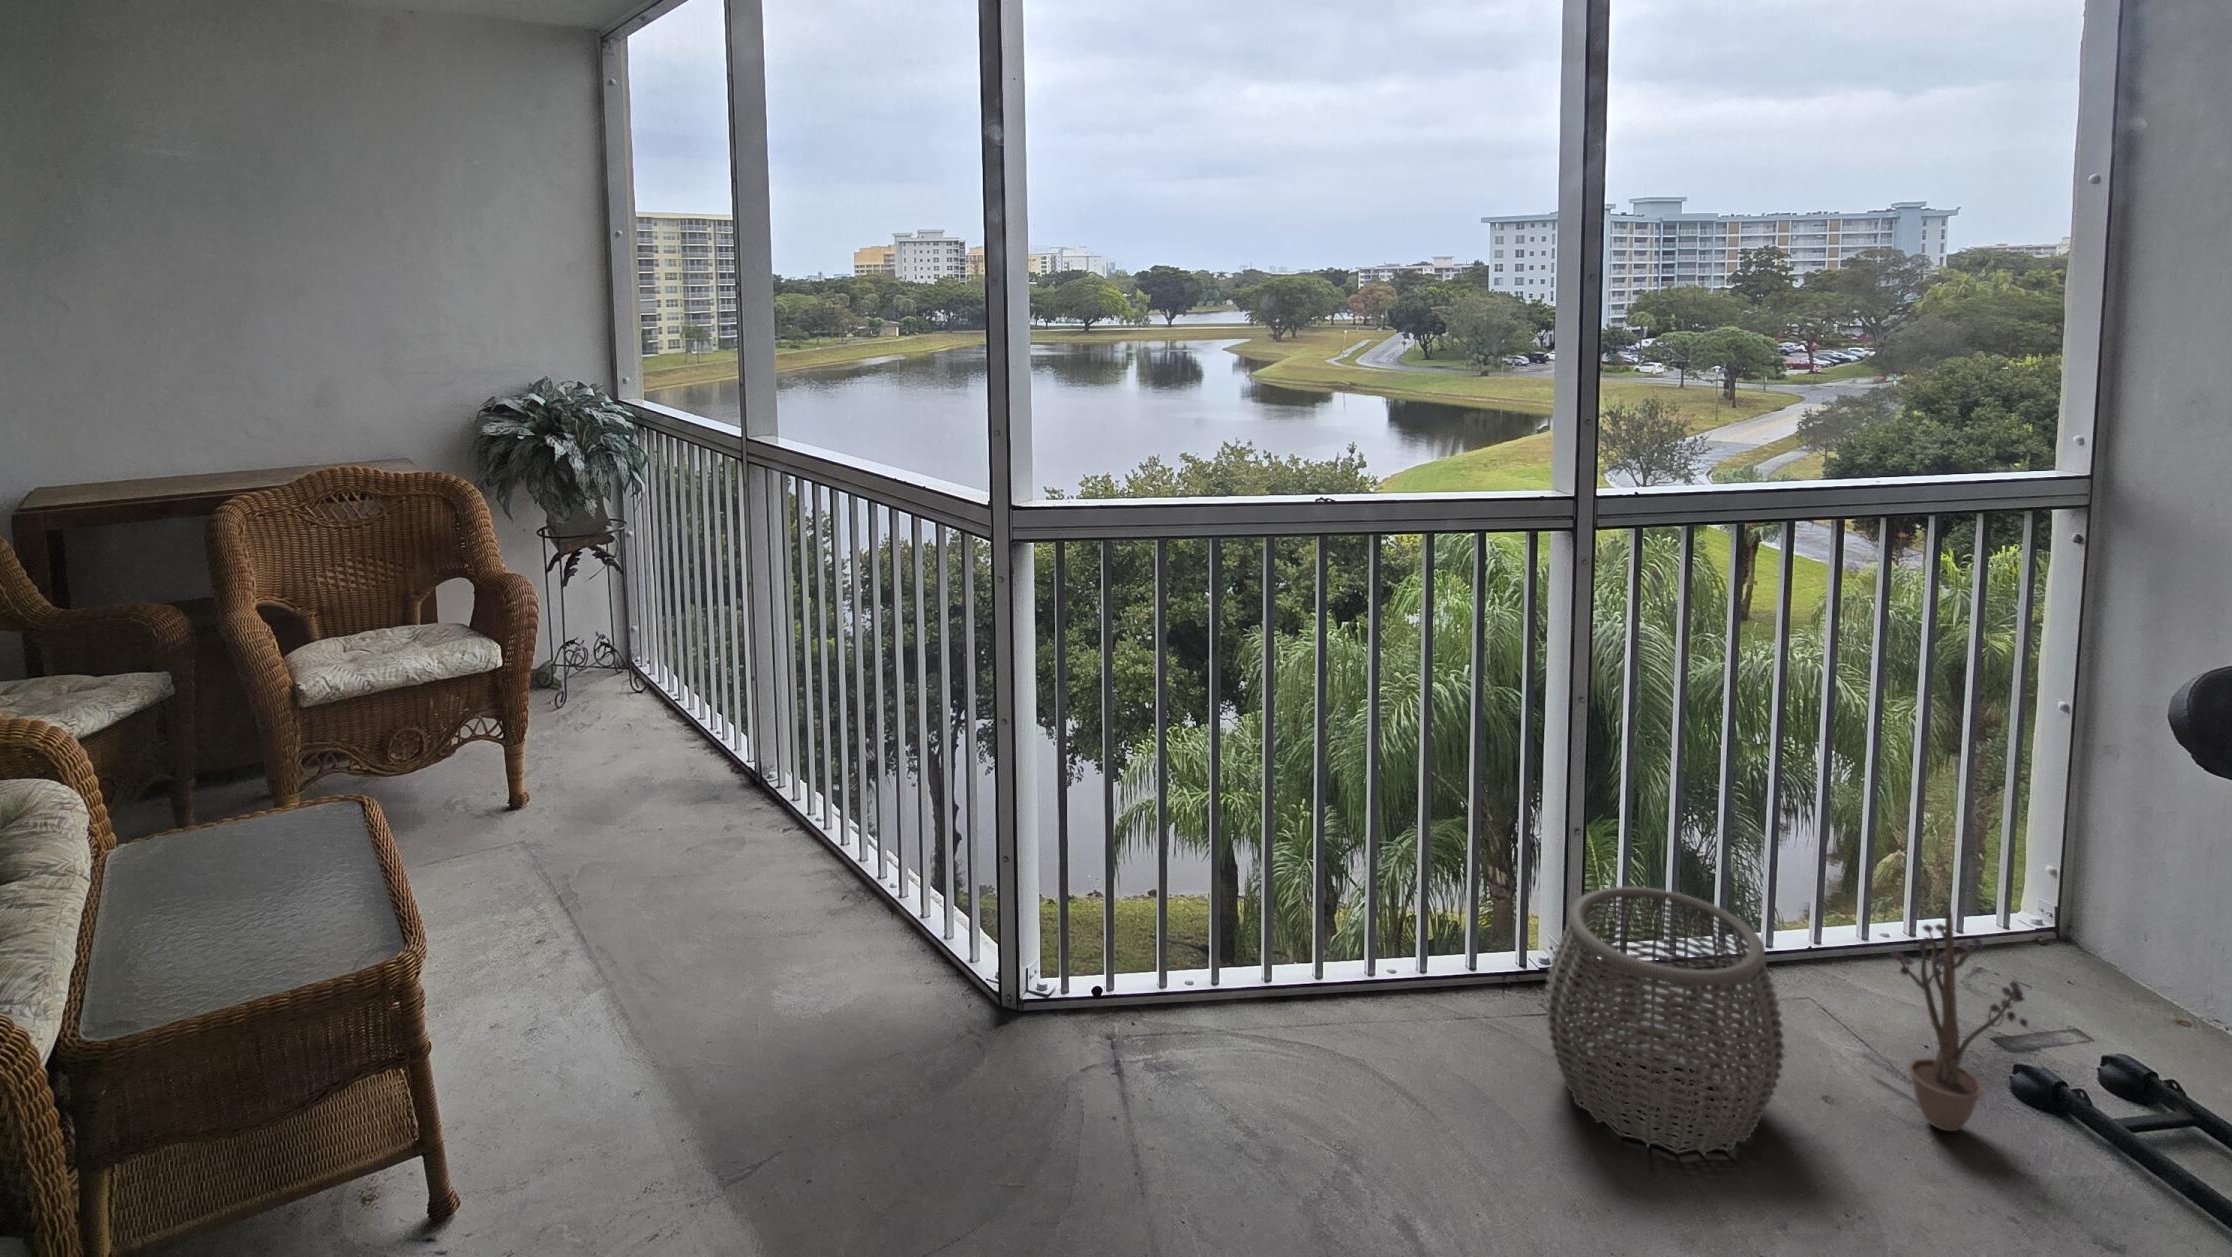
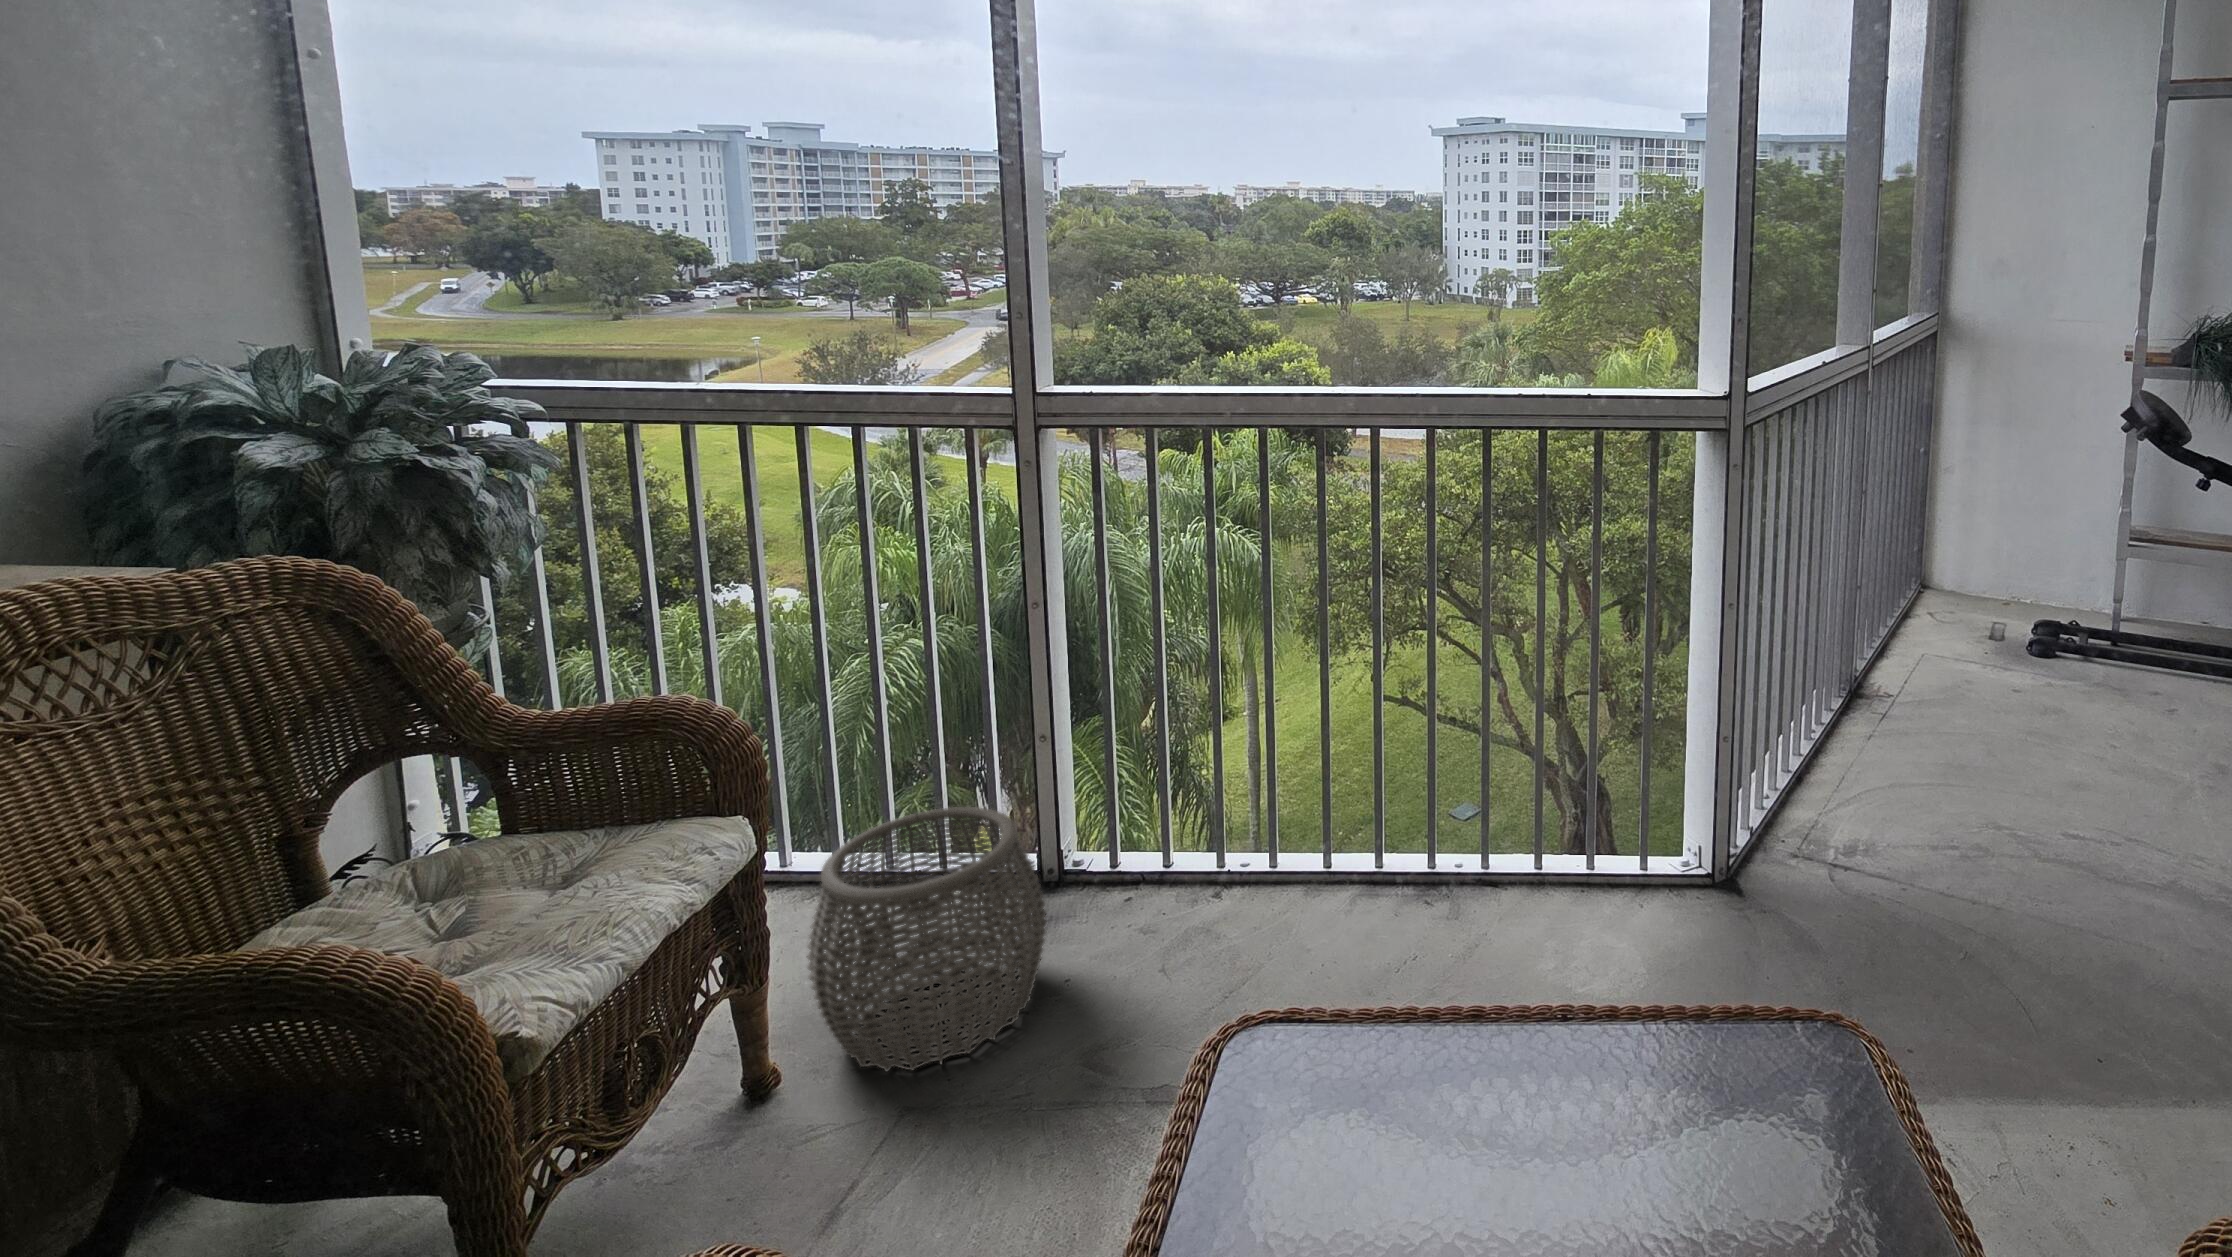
decorative plant: present [1864,912,2027,1131] -> none [1104,730,1214,910]

